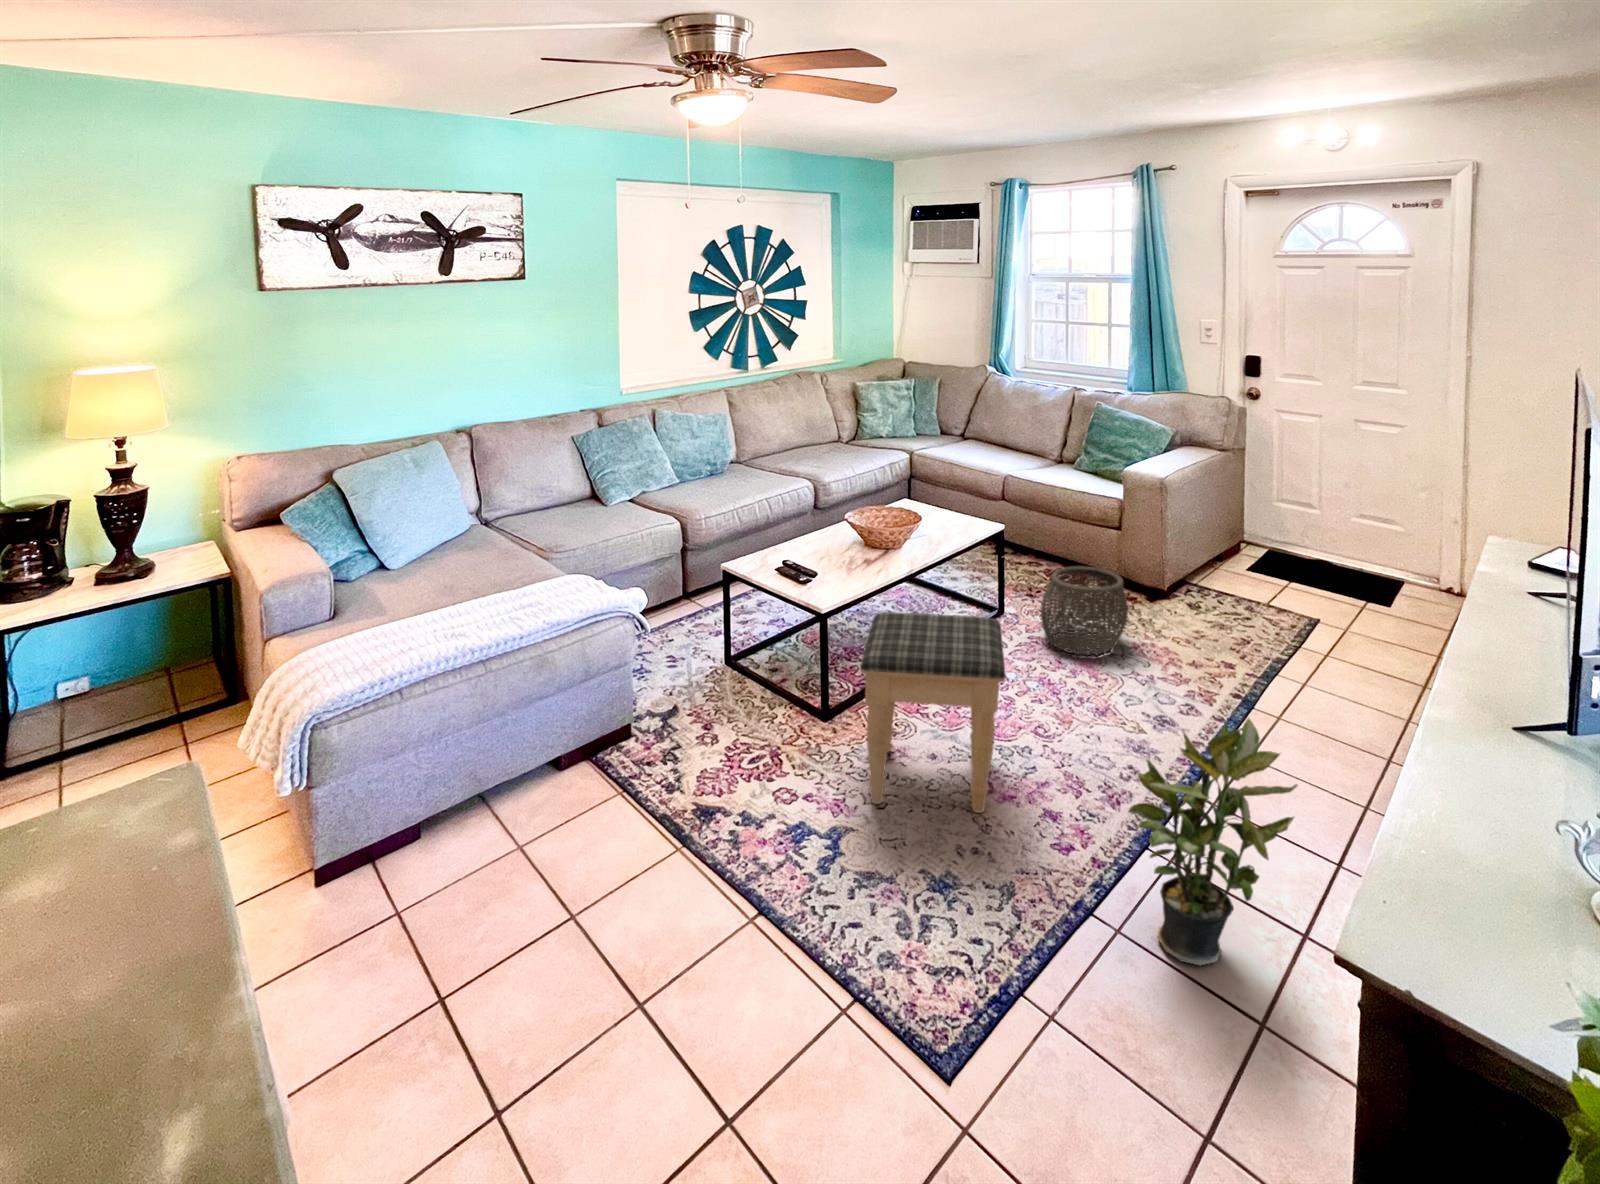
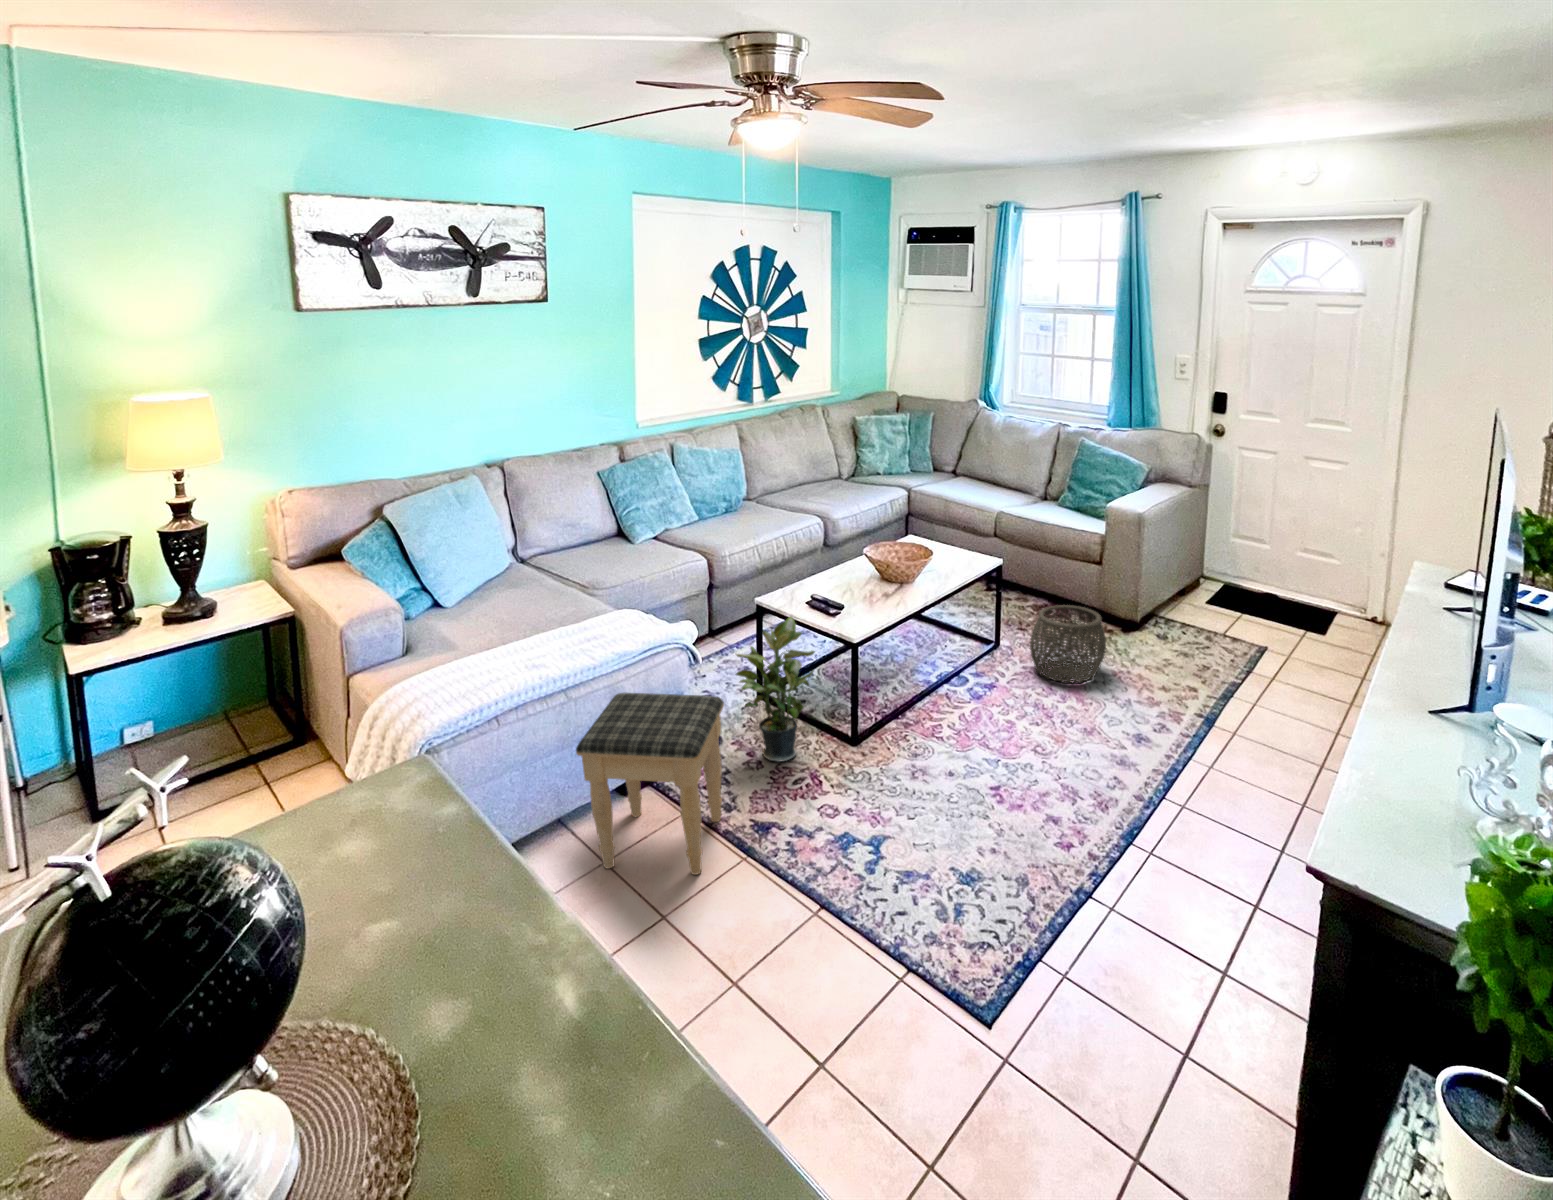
footstool: present [860,612,1006,813] -> present [576,693,724,875]
potted plant: present [1128,719,1298,965] -> present [736,617,815,762]

